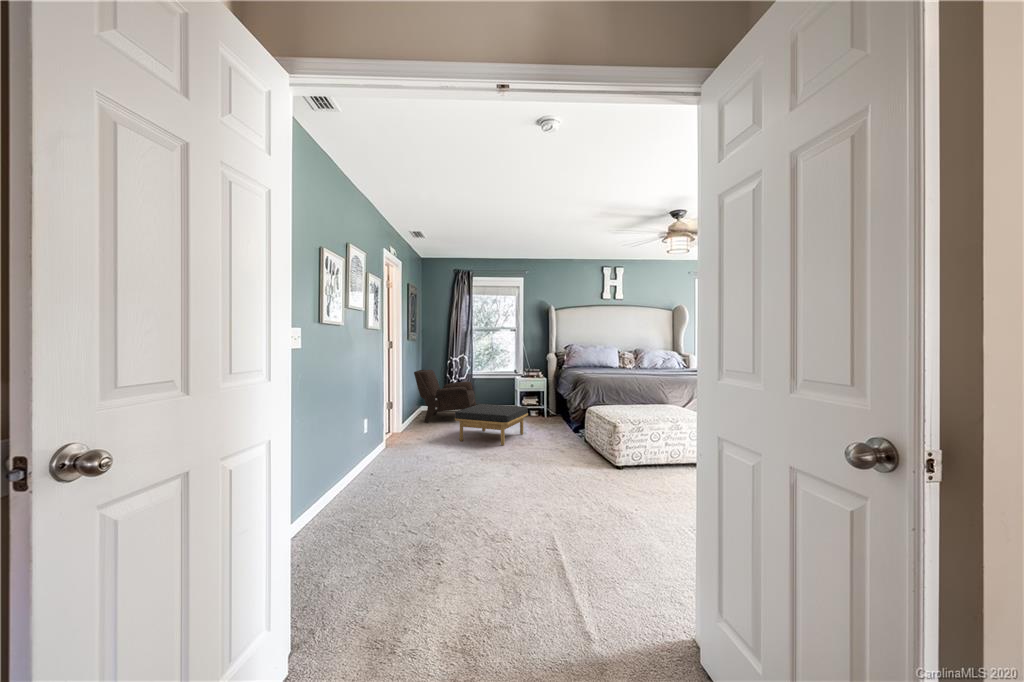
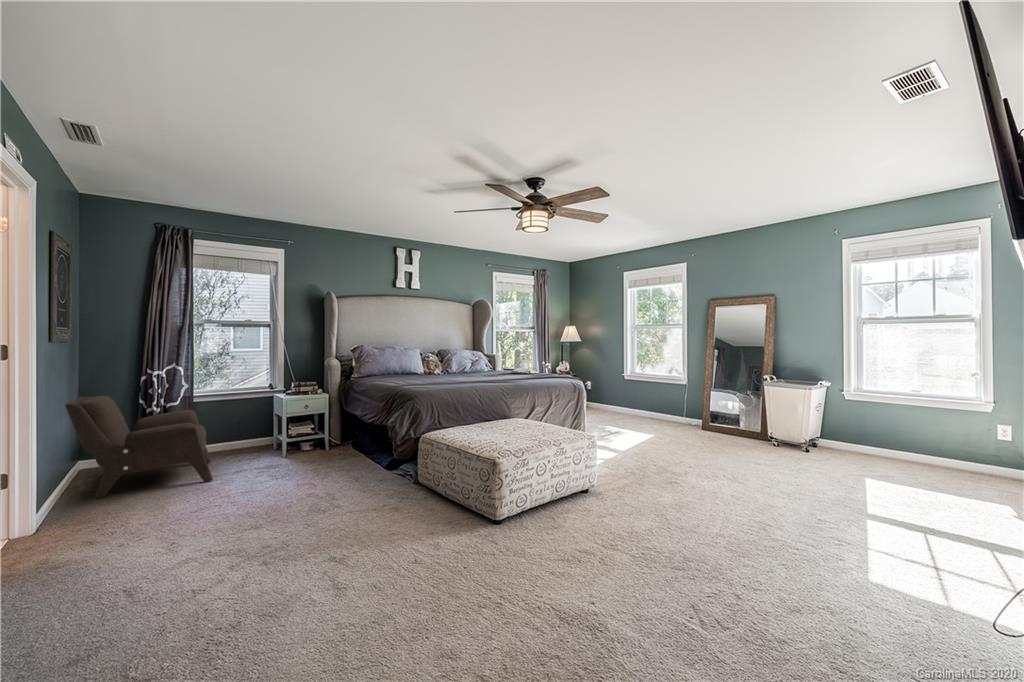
ottoman: present [455,404,528,445] -> none [191,445,326,529]

